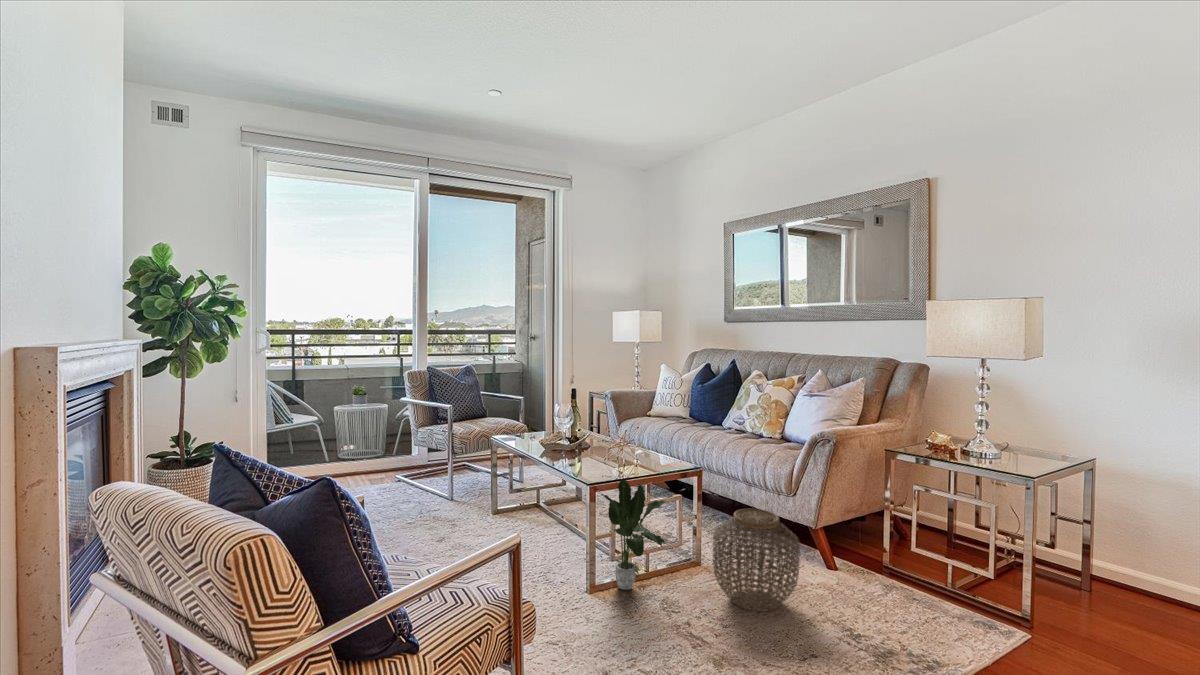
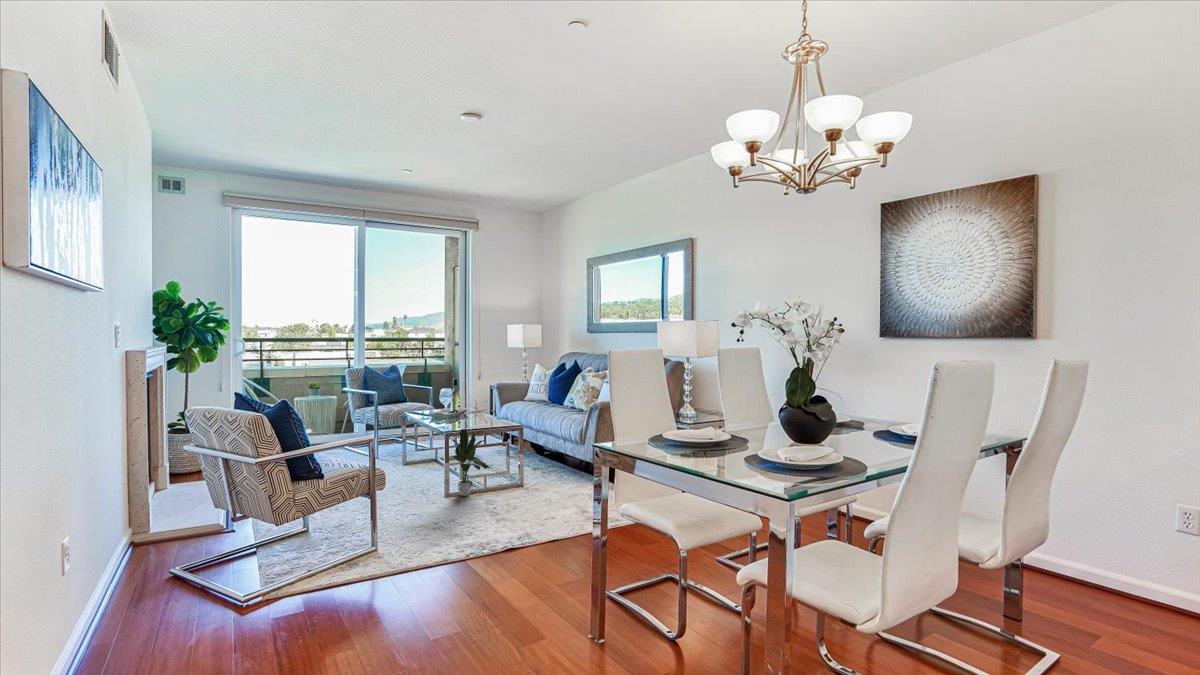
woven basket: present [713,509,800,611] -> none [513,445,564,503]

